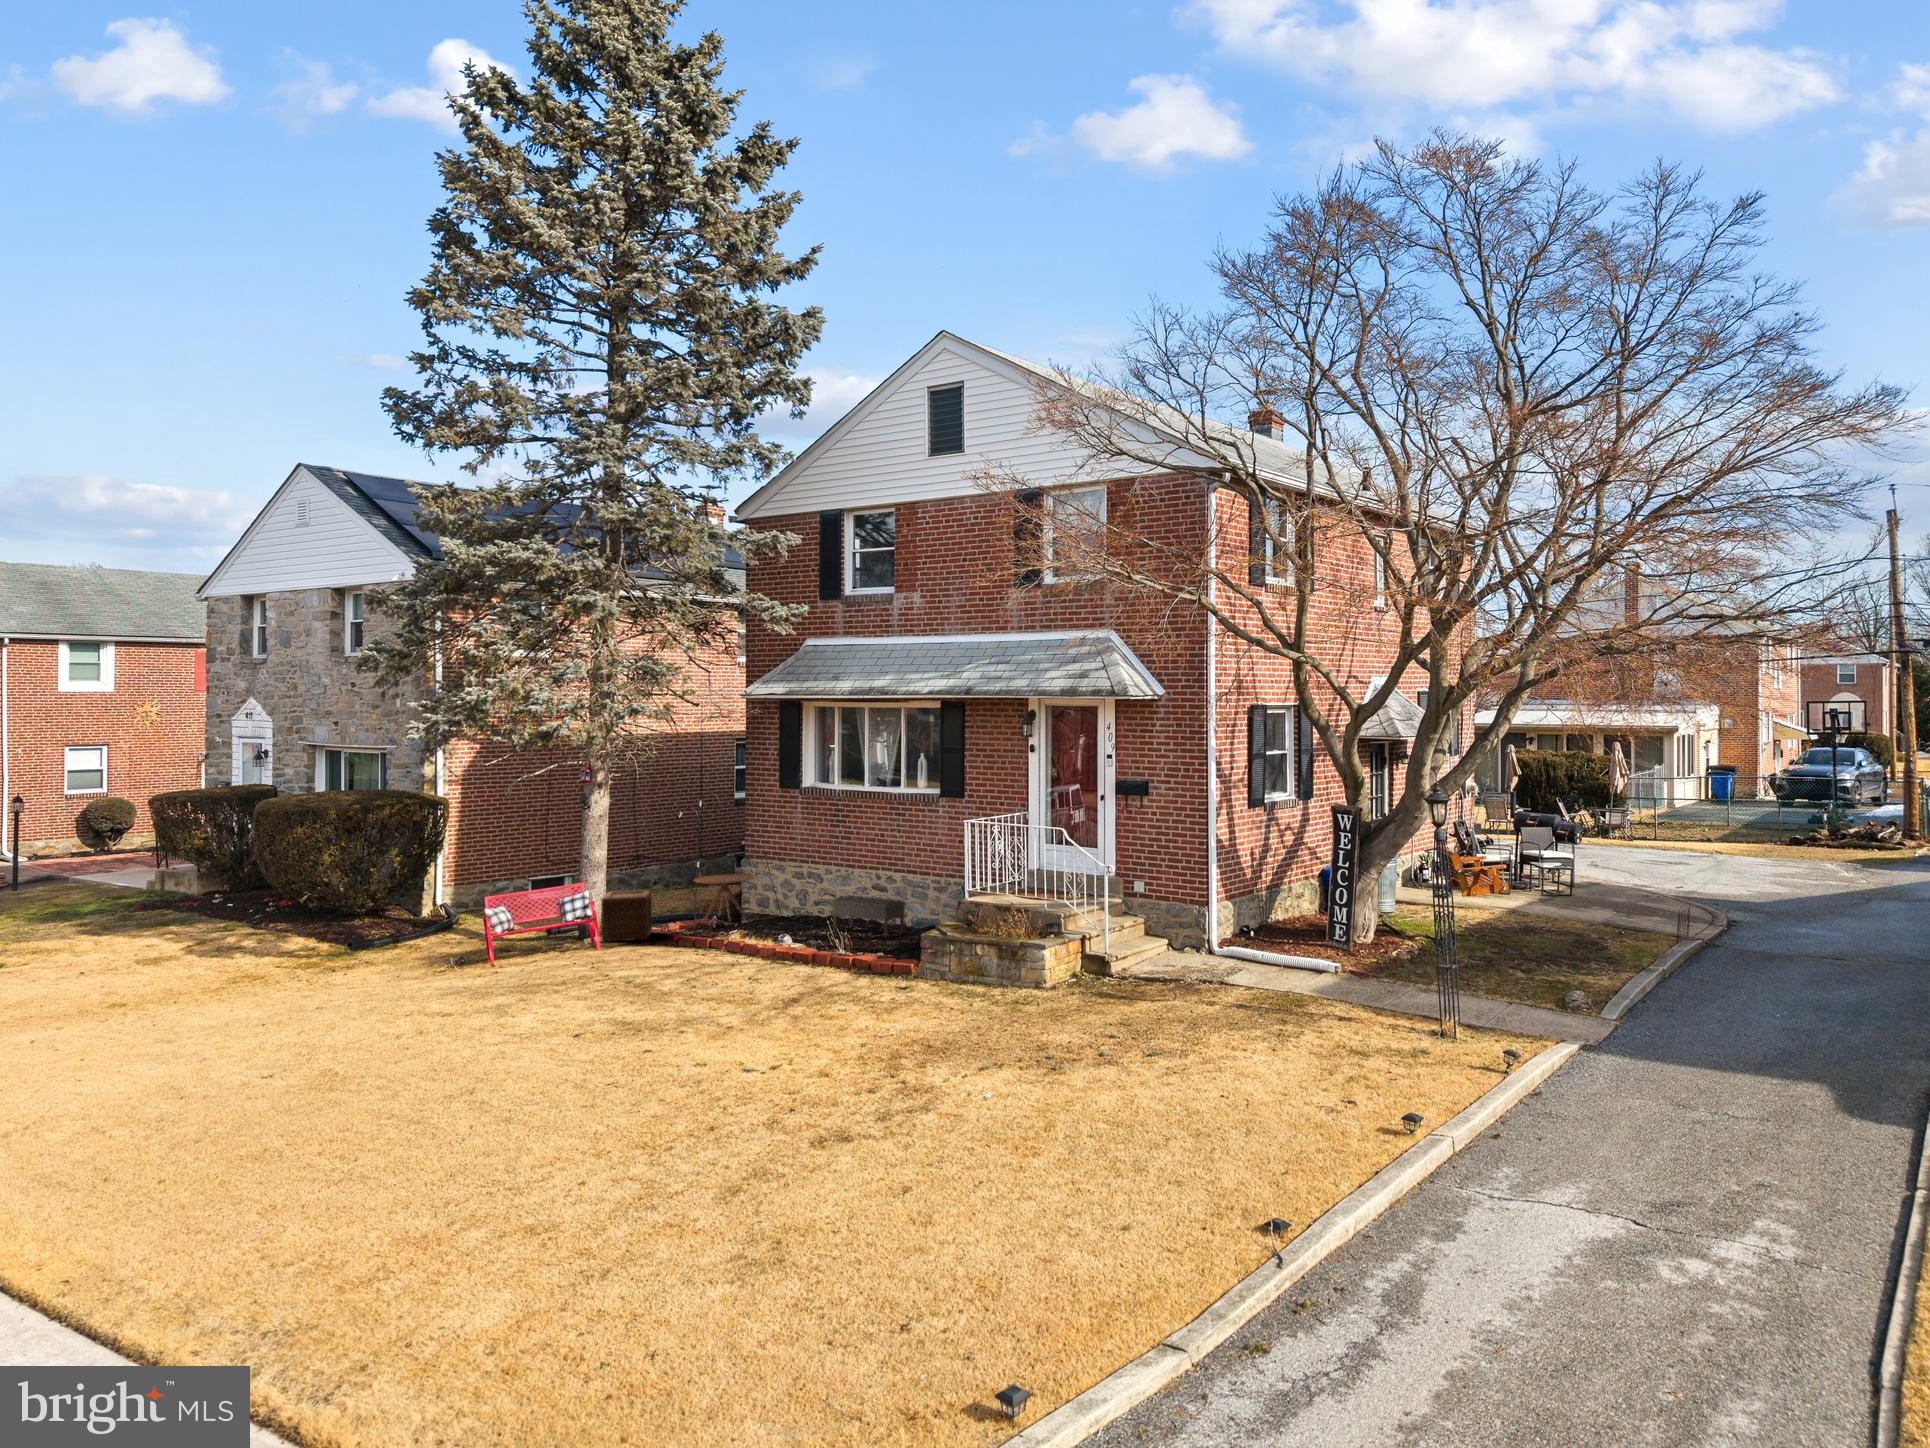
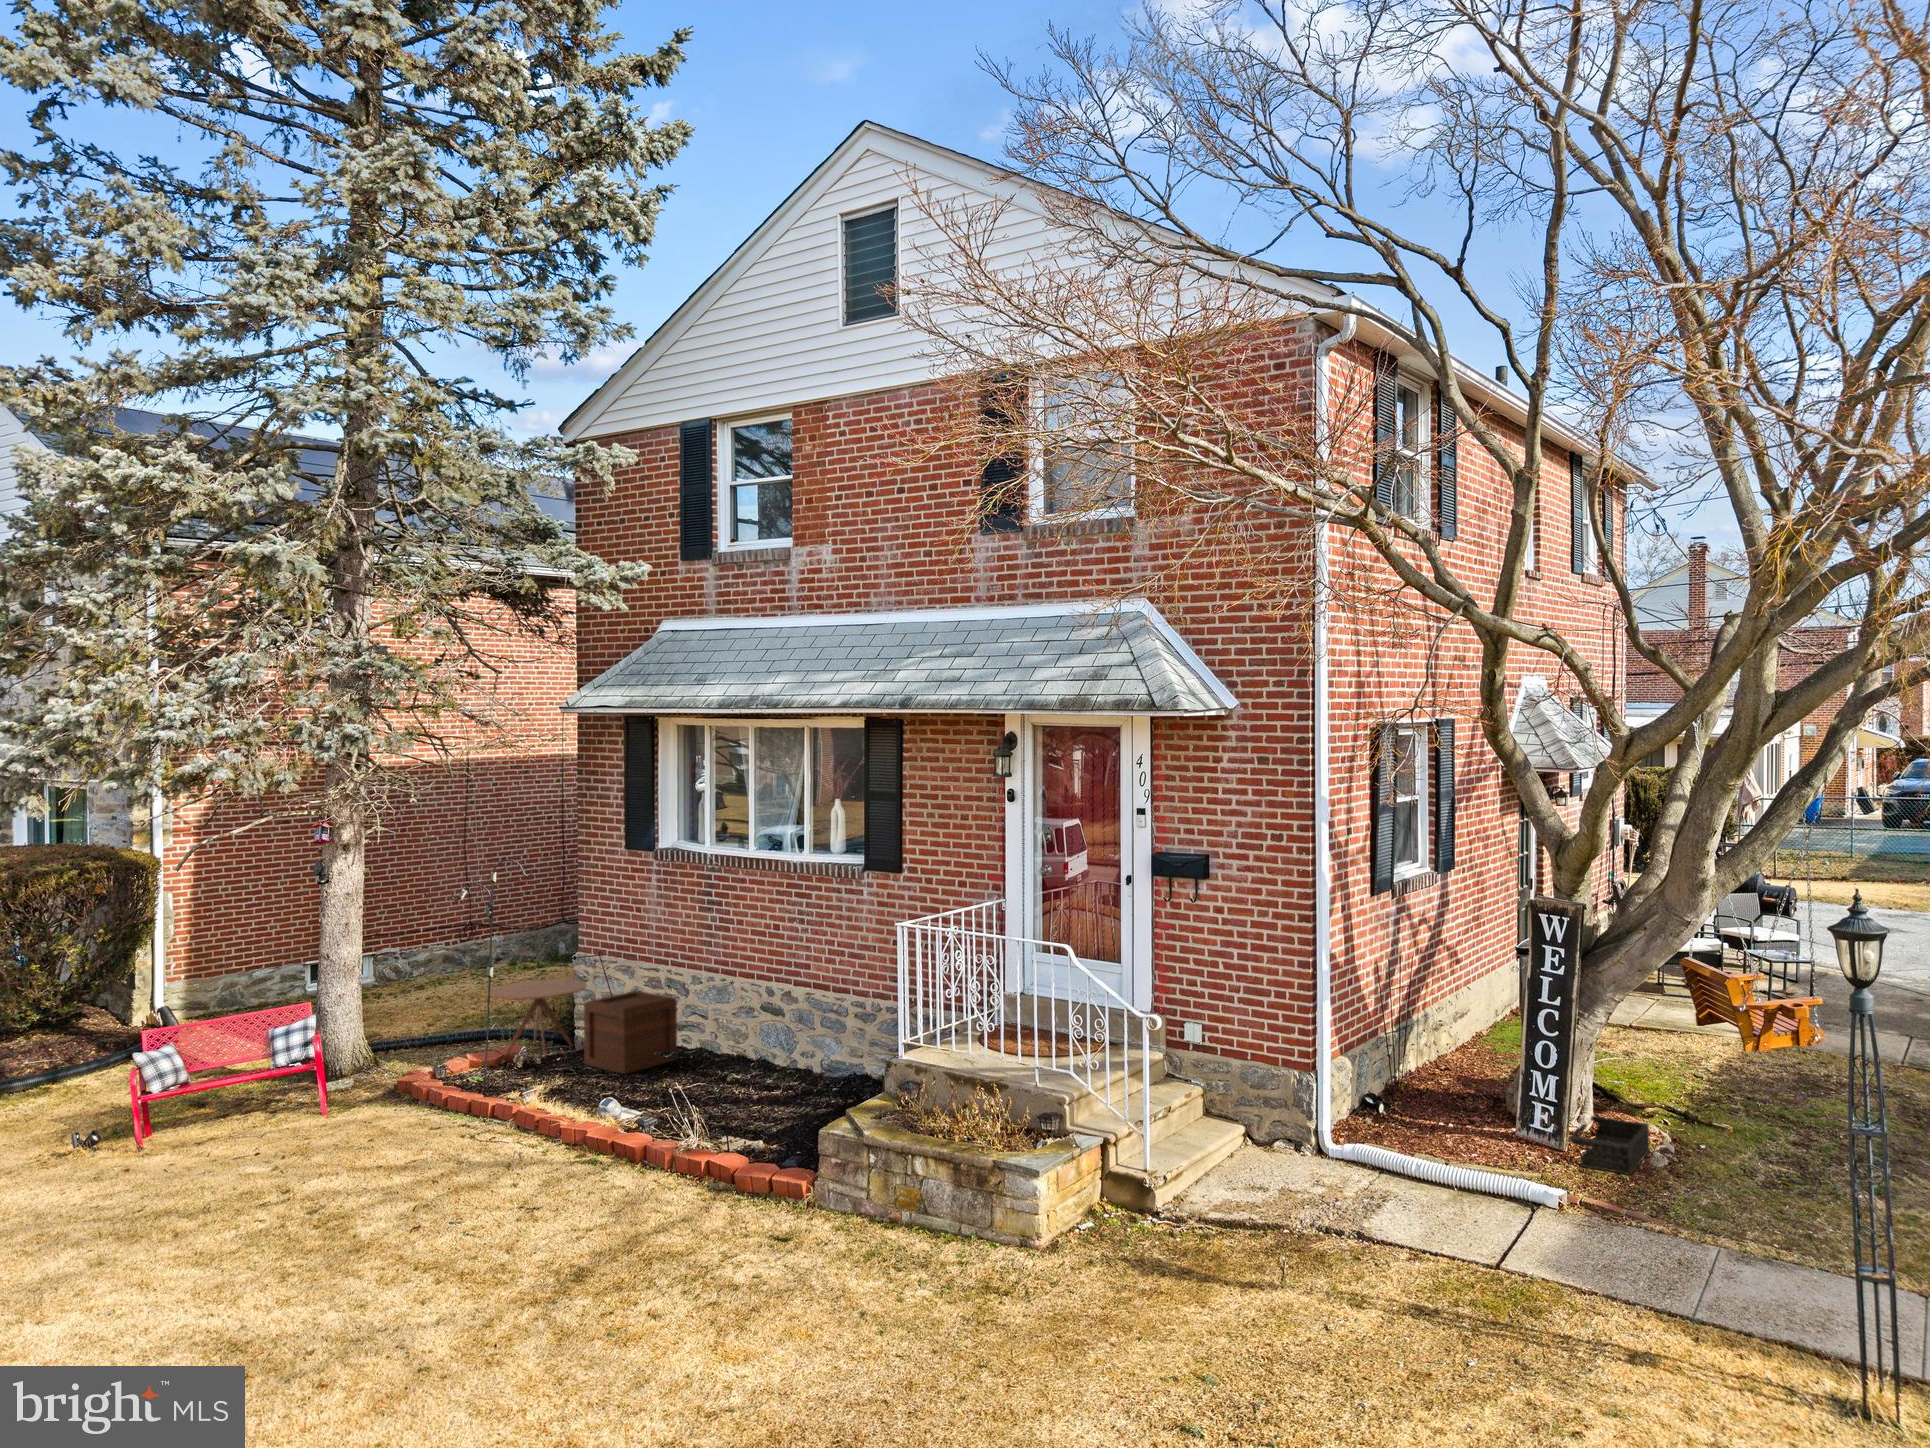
wooden crate: present [601,890,652,942] -> present [584,991,677,1074]
bench: present [832,895,906,937] -> none [694,1021,810,1098]
basket: none [1356,937,1406,964] -> present [1569,1116,1650,1175]

